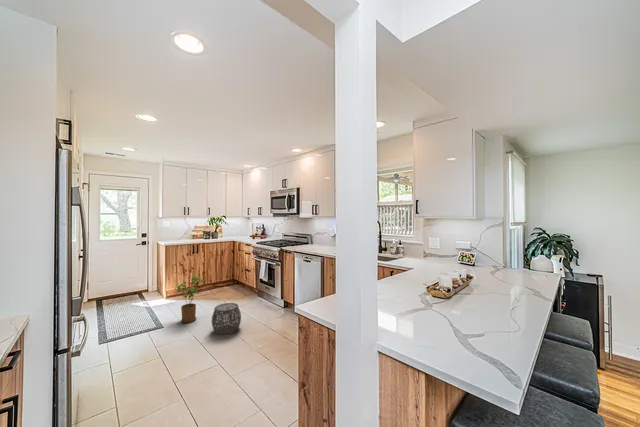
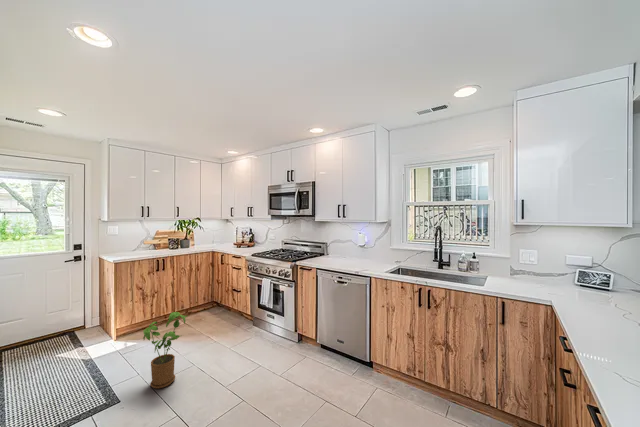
woven basket: present [212,303,241,335] -> none [209,352,255,410]

